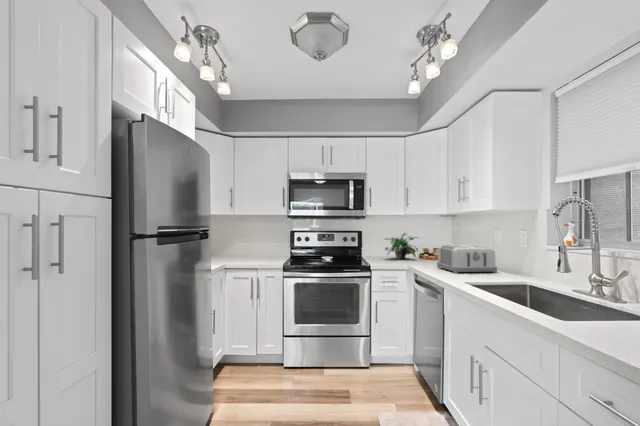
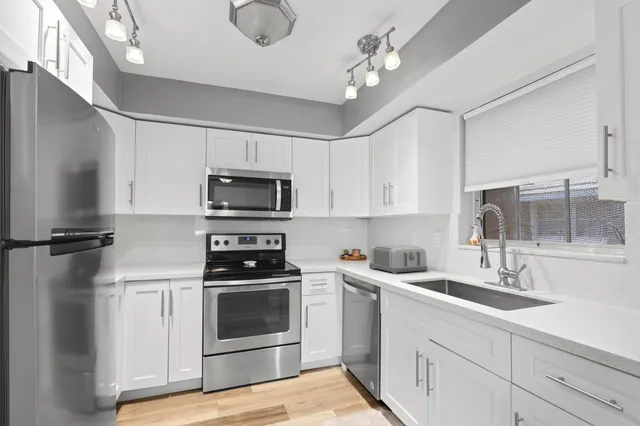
potted plant: present [385,233,418,259] -> none [307,235,341,261]

